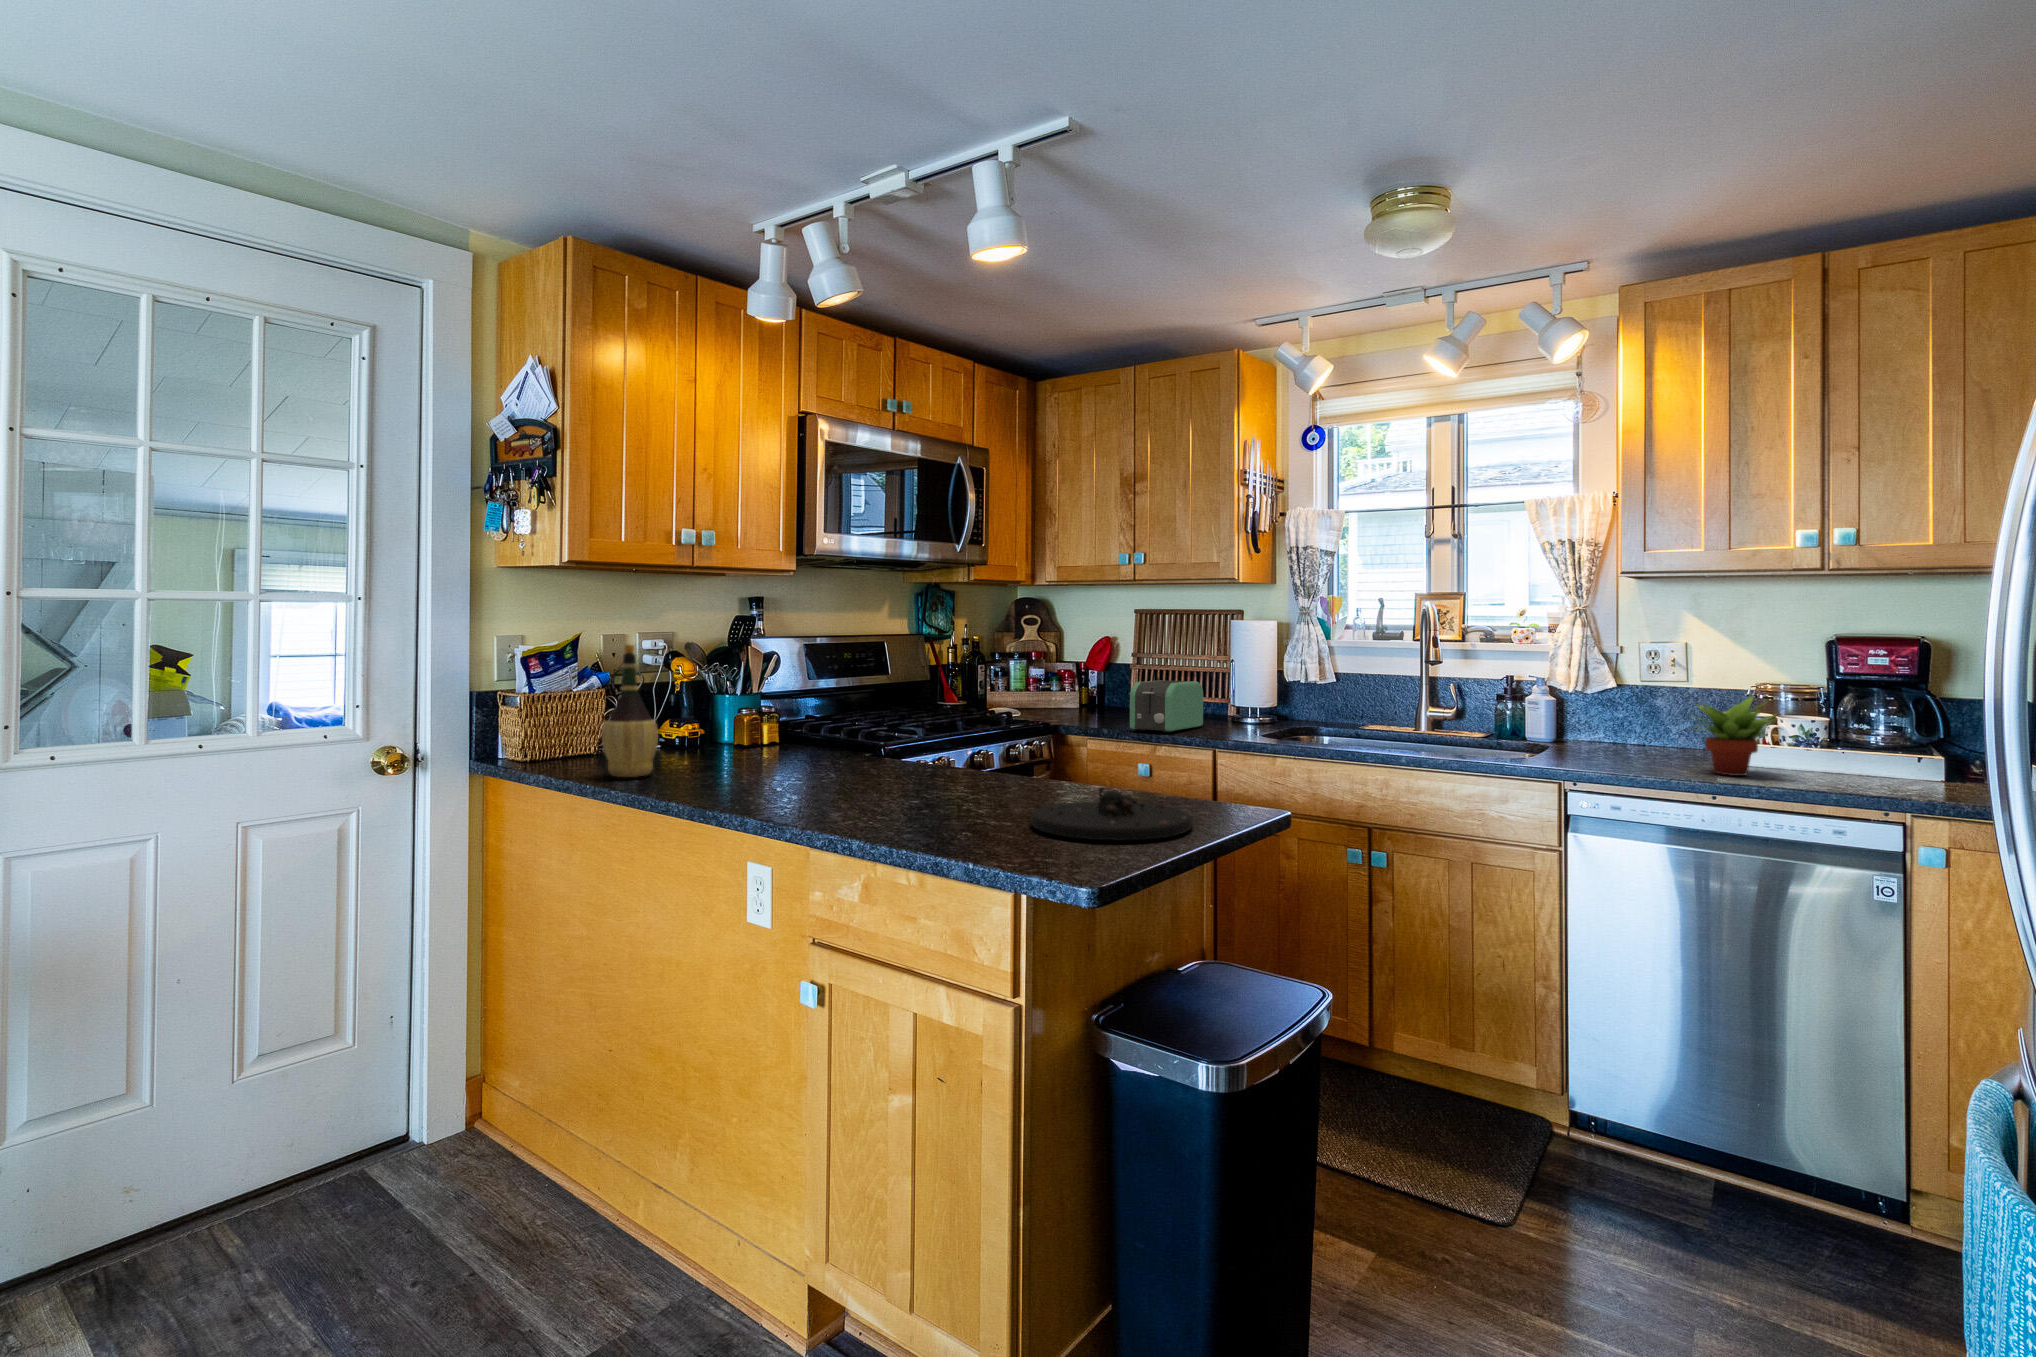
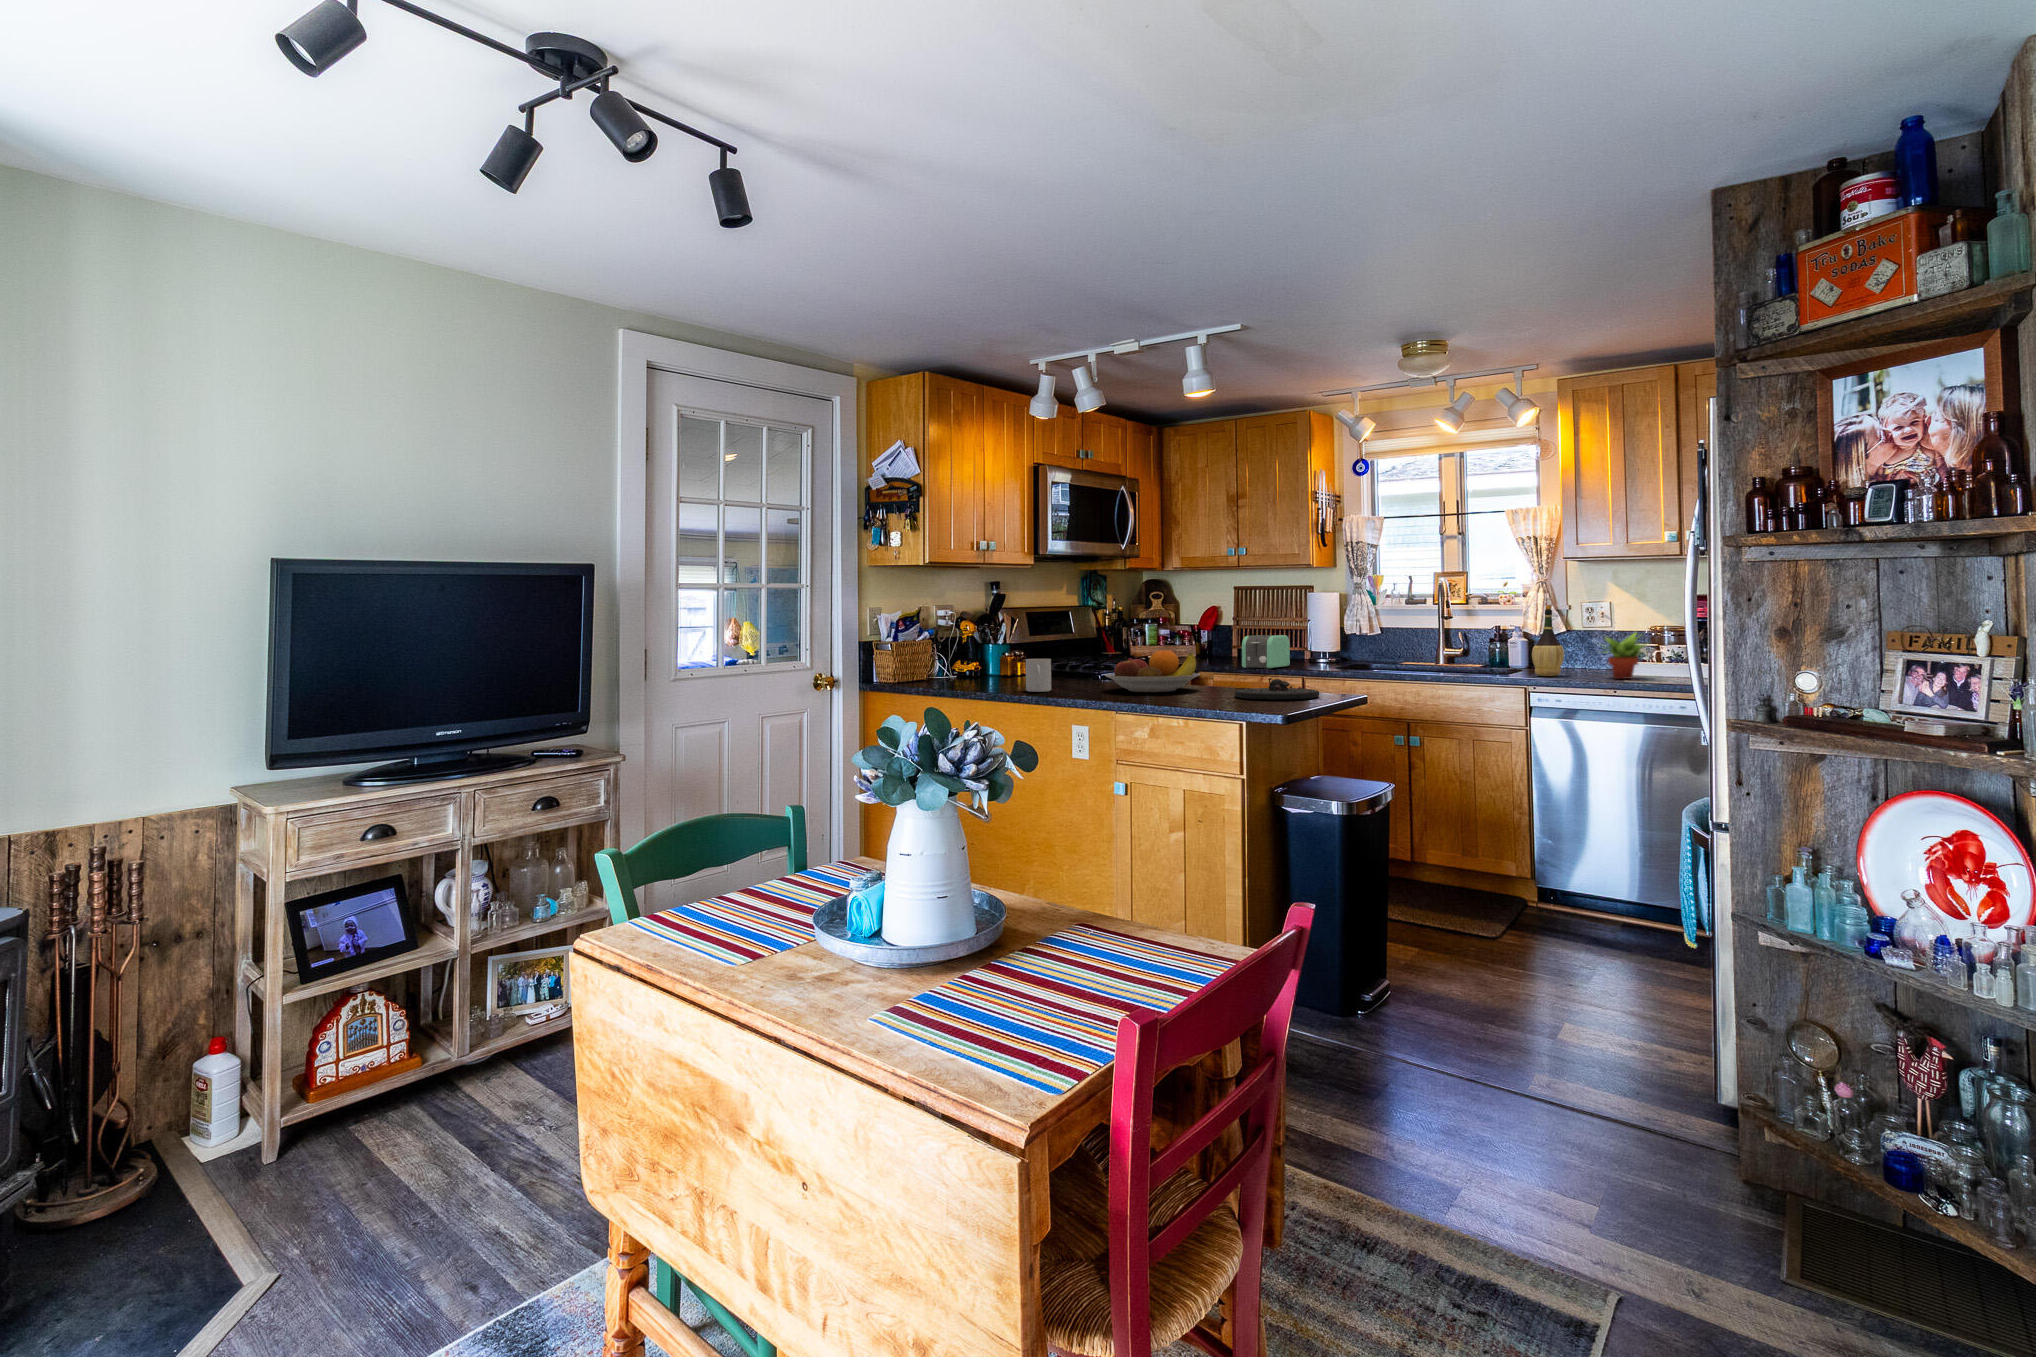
wine bottle: present [602,645,658,777] -> present [1532,605,1564,676]
fruit bowl: none [819,722,993,801] -> present [1105,650,1200,692]
mug: none [689,730,737,792] -> present [1026,659,1051,692]

